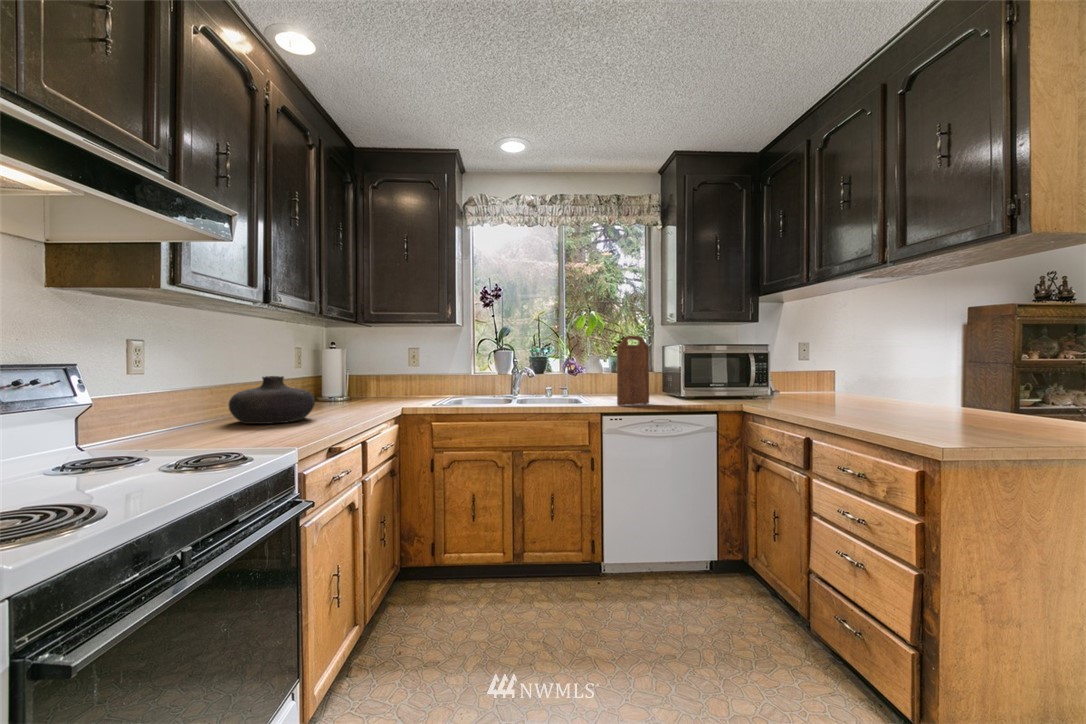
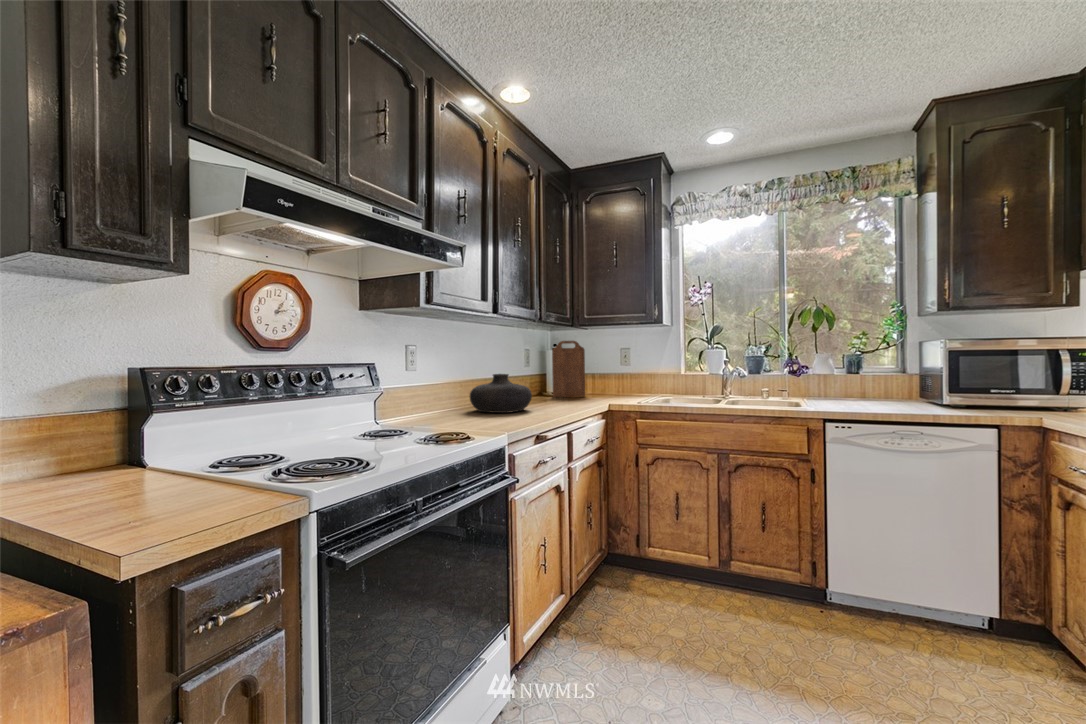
cutting board: present [617,336,649,406] -> present [552,341,585,397]

